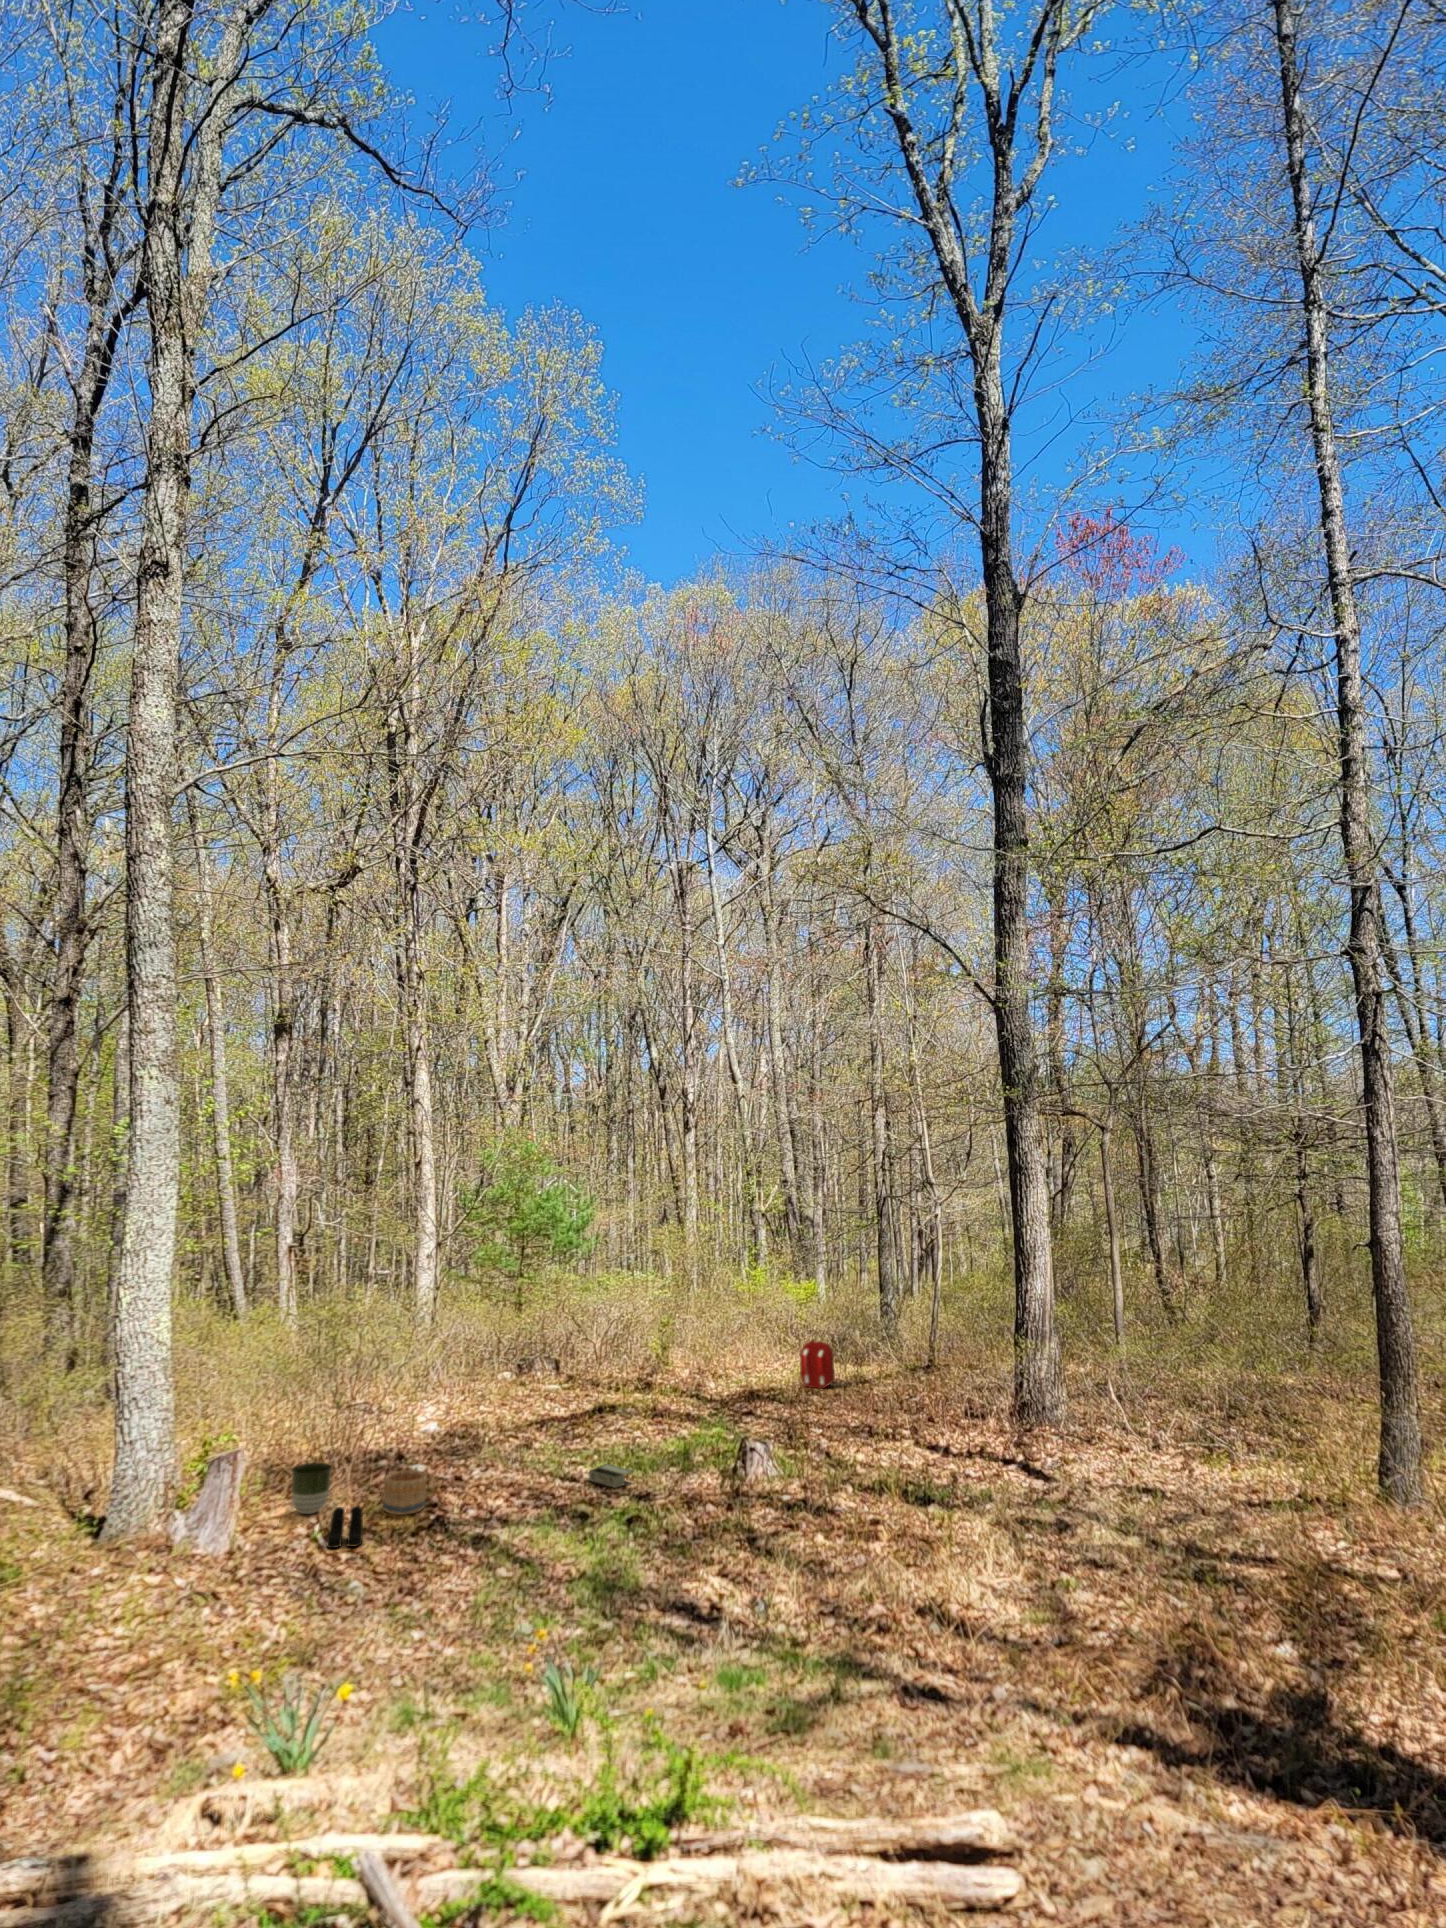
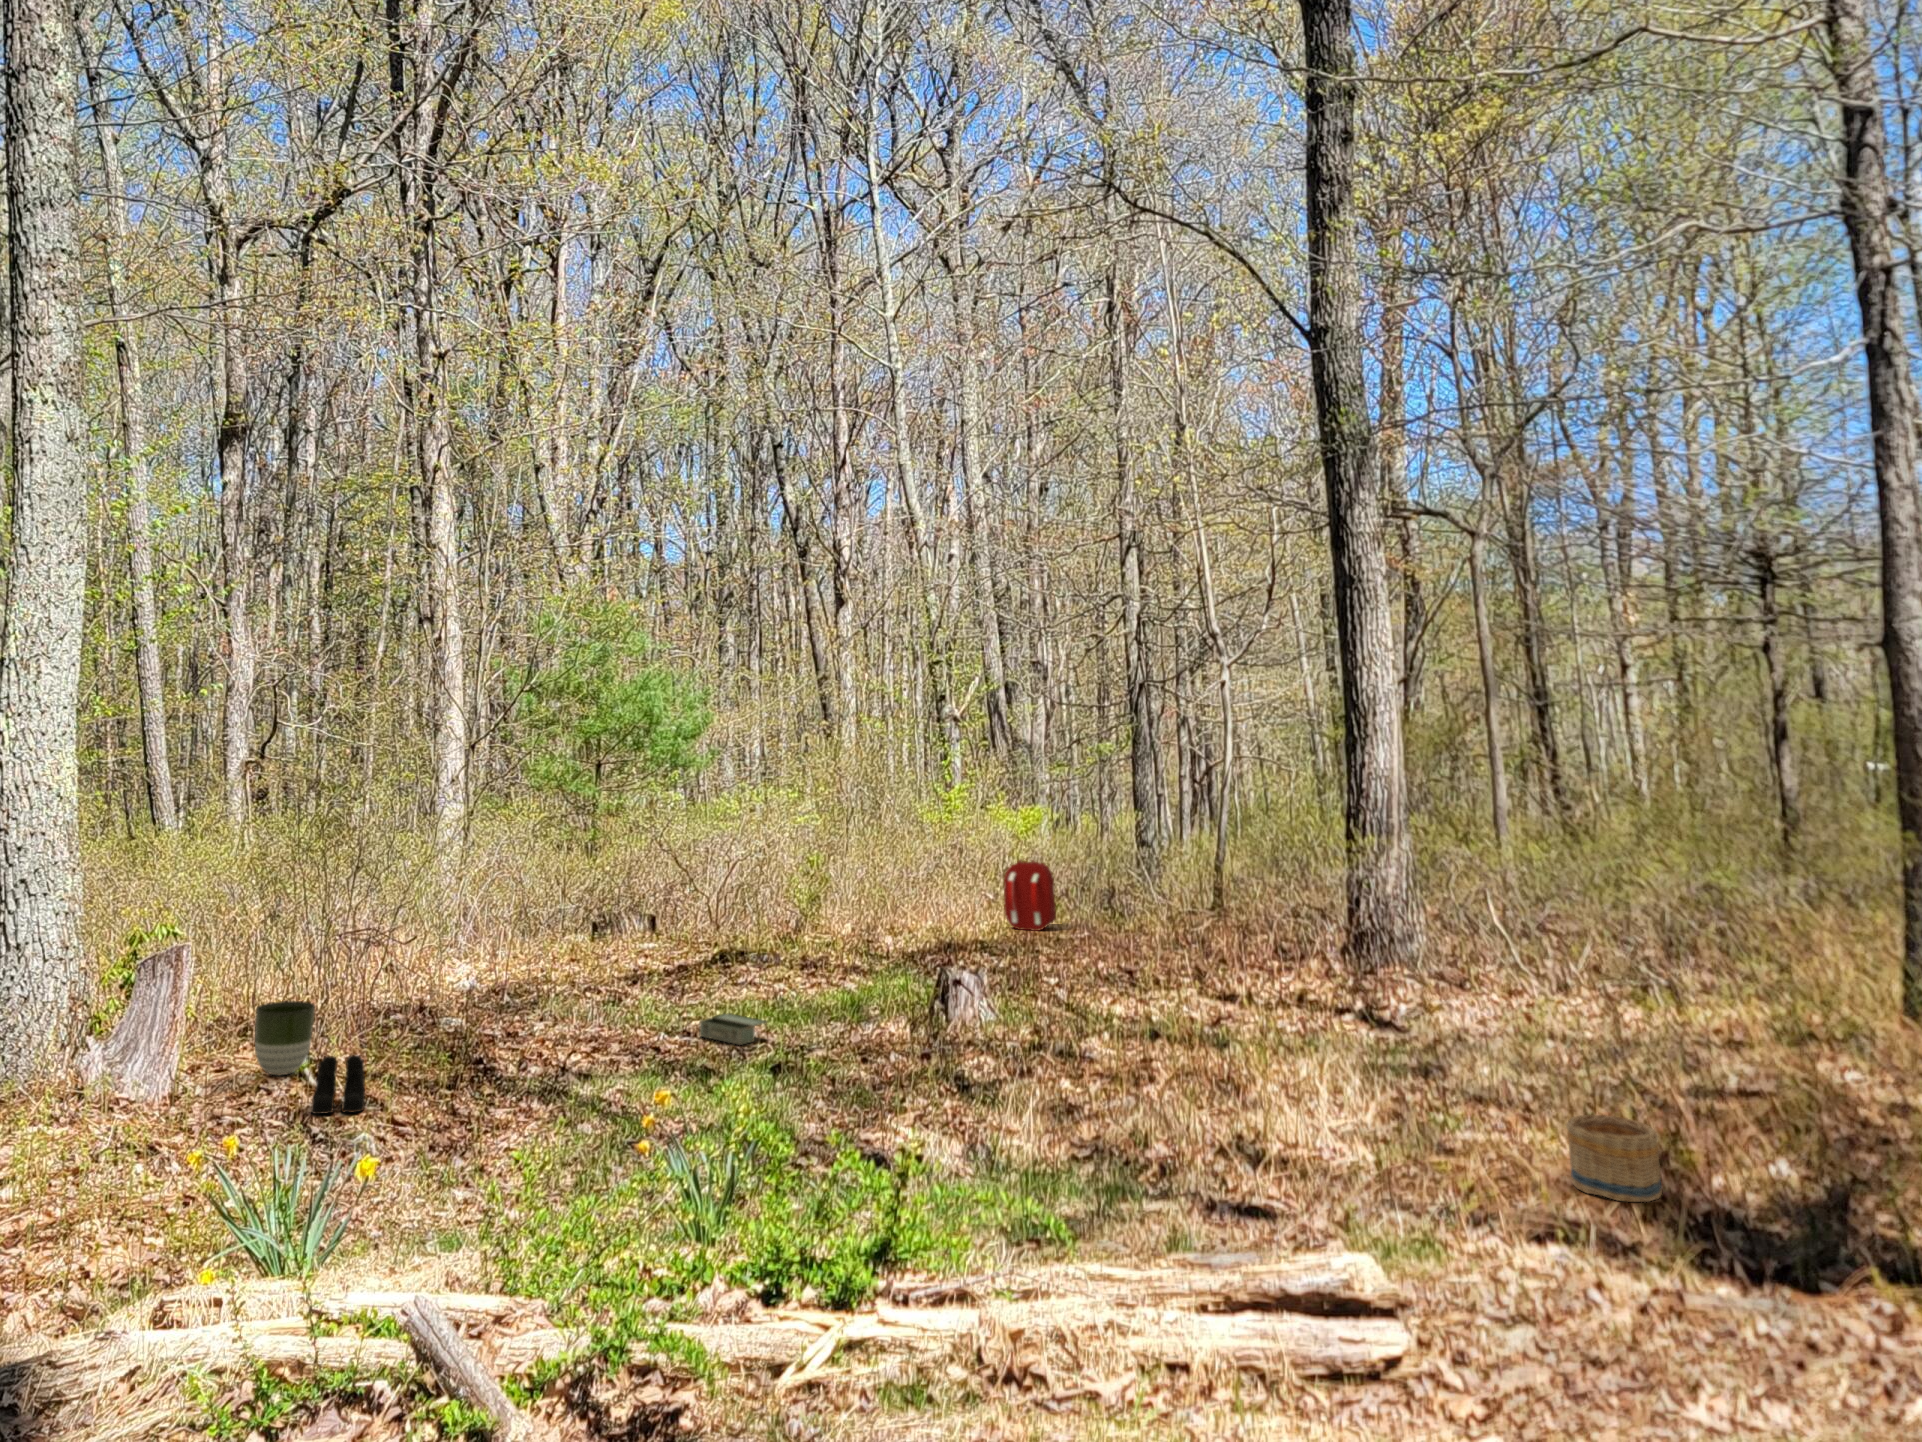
basket: present [383,1470,427,1515] -> present [1566,1115,1662,1202]

